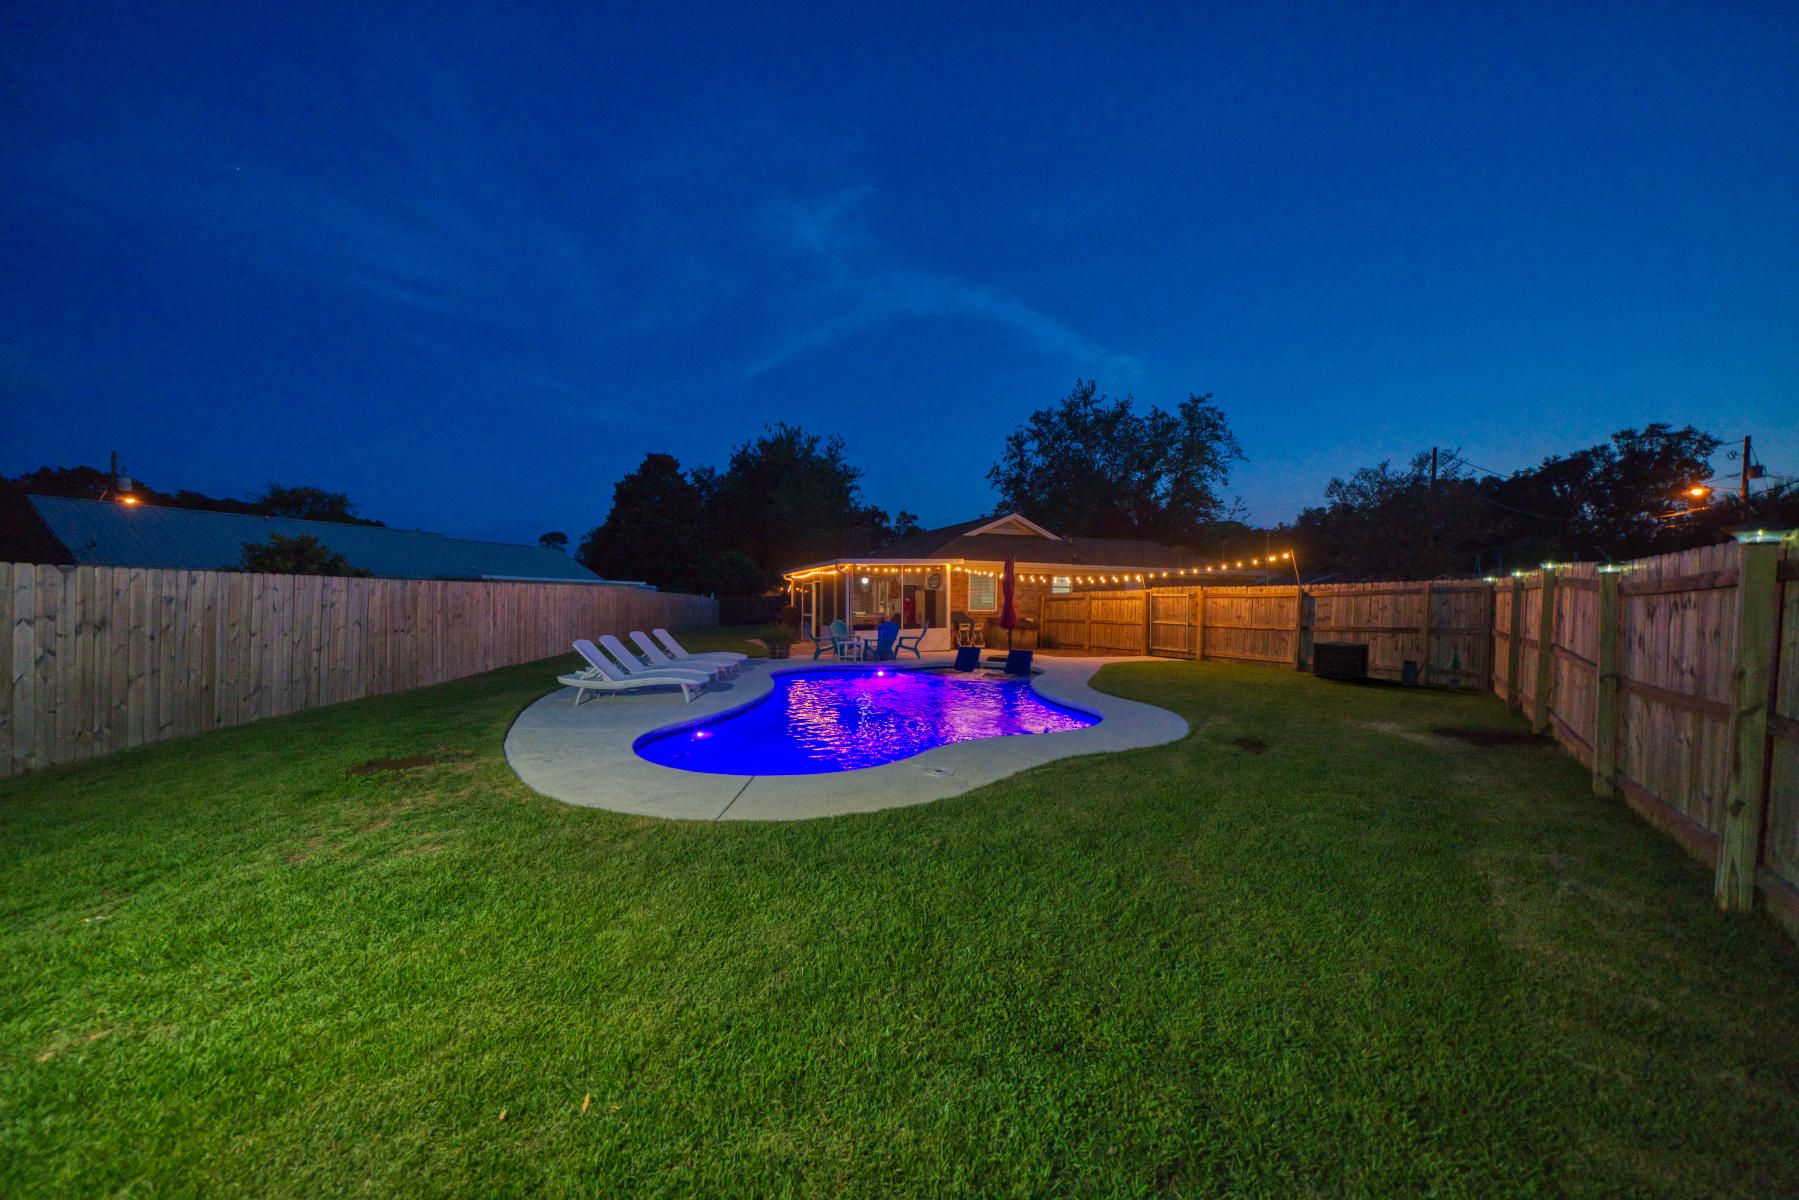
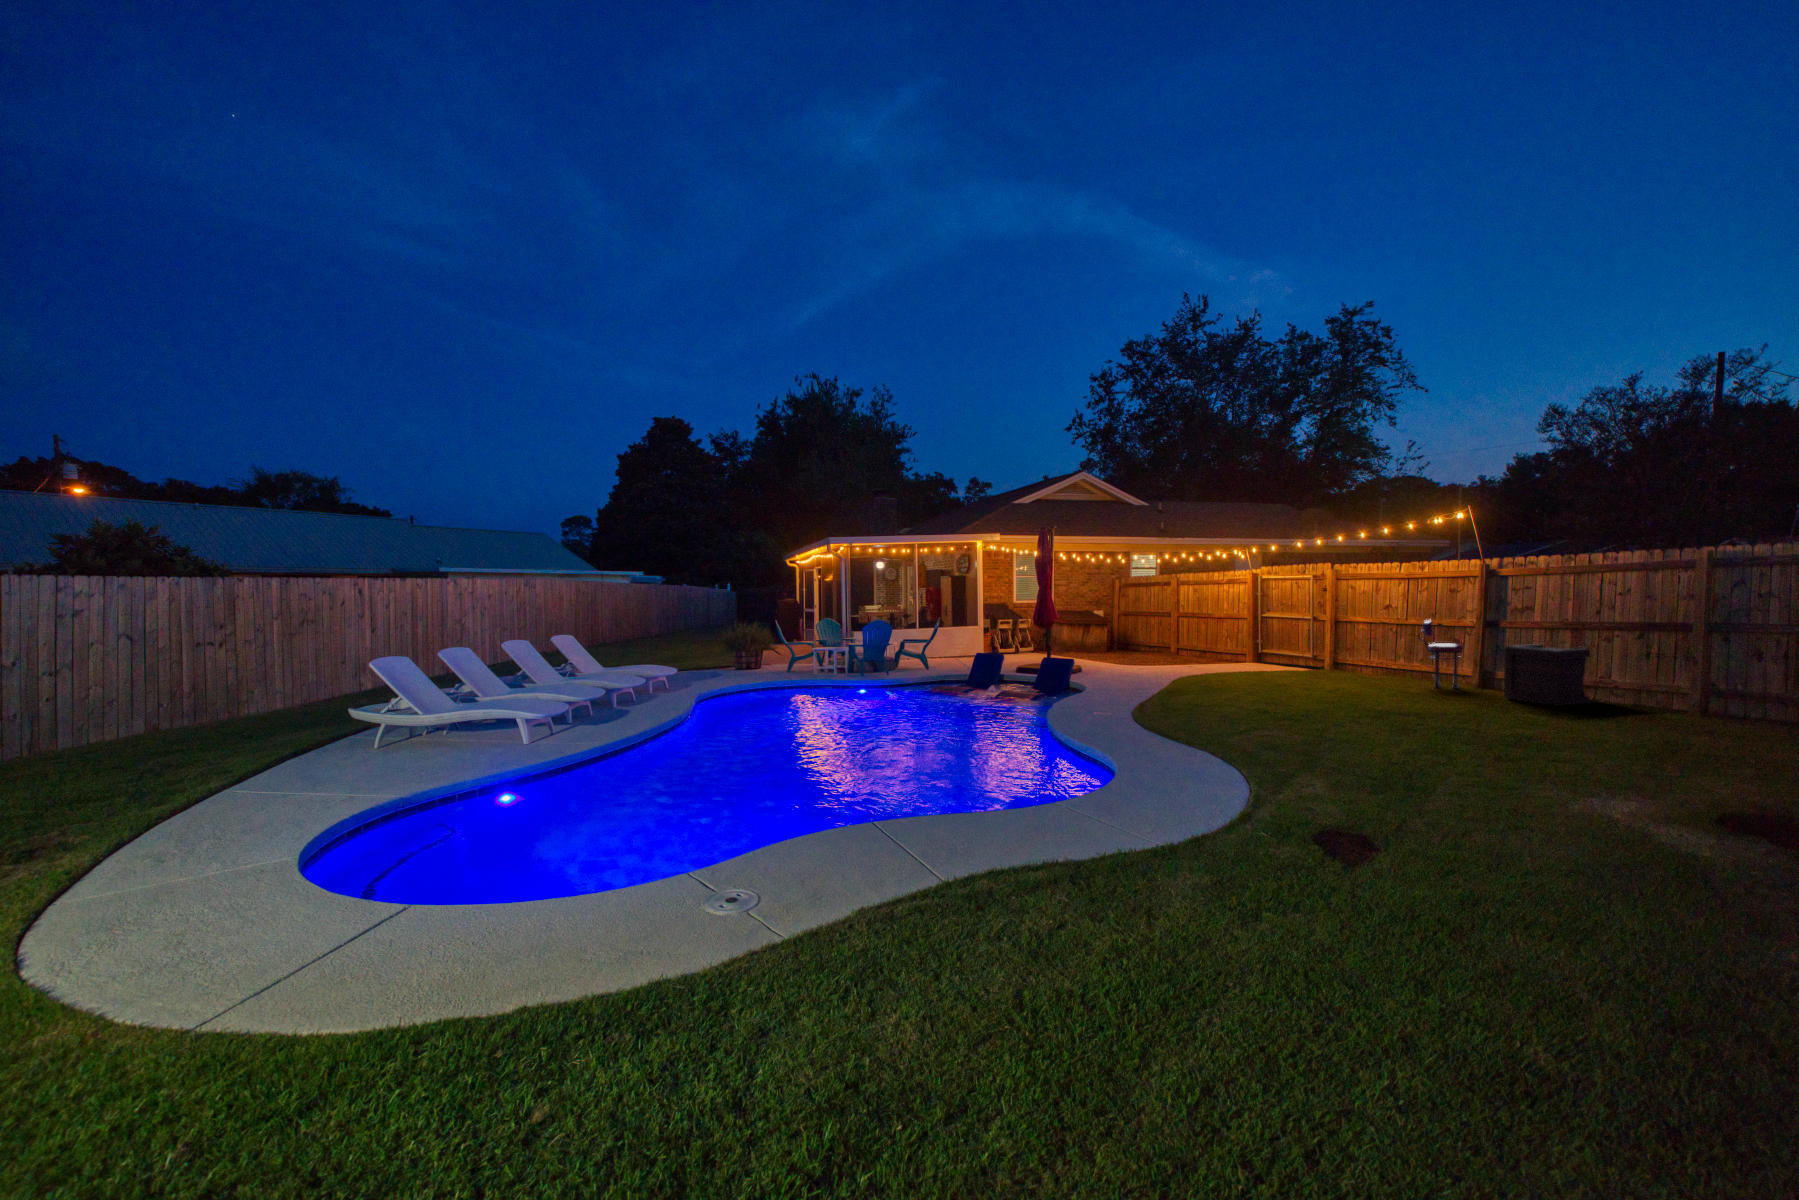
stool: none [1259,625,1288,670] -> present [1418,620,1463,689]
potted tree: present [1448,651,1462,687] -> none [1743,658,1777,724]
watering can: present [1401,659,1427,686] -> none [1657,667,1707,720]

